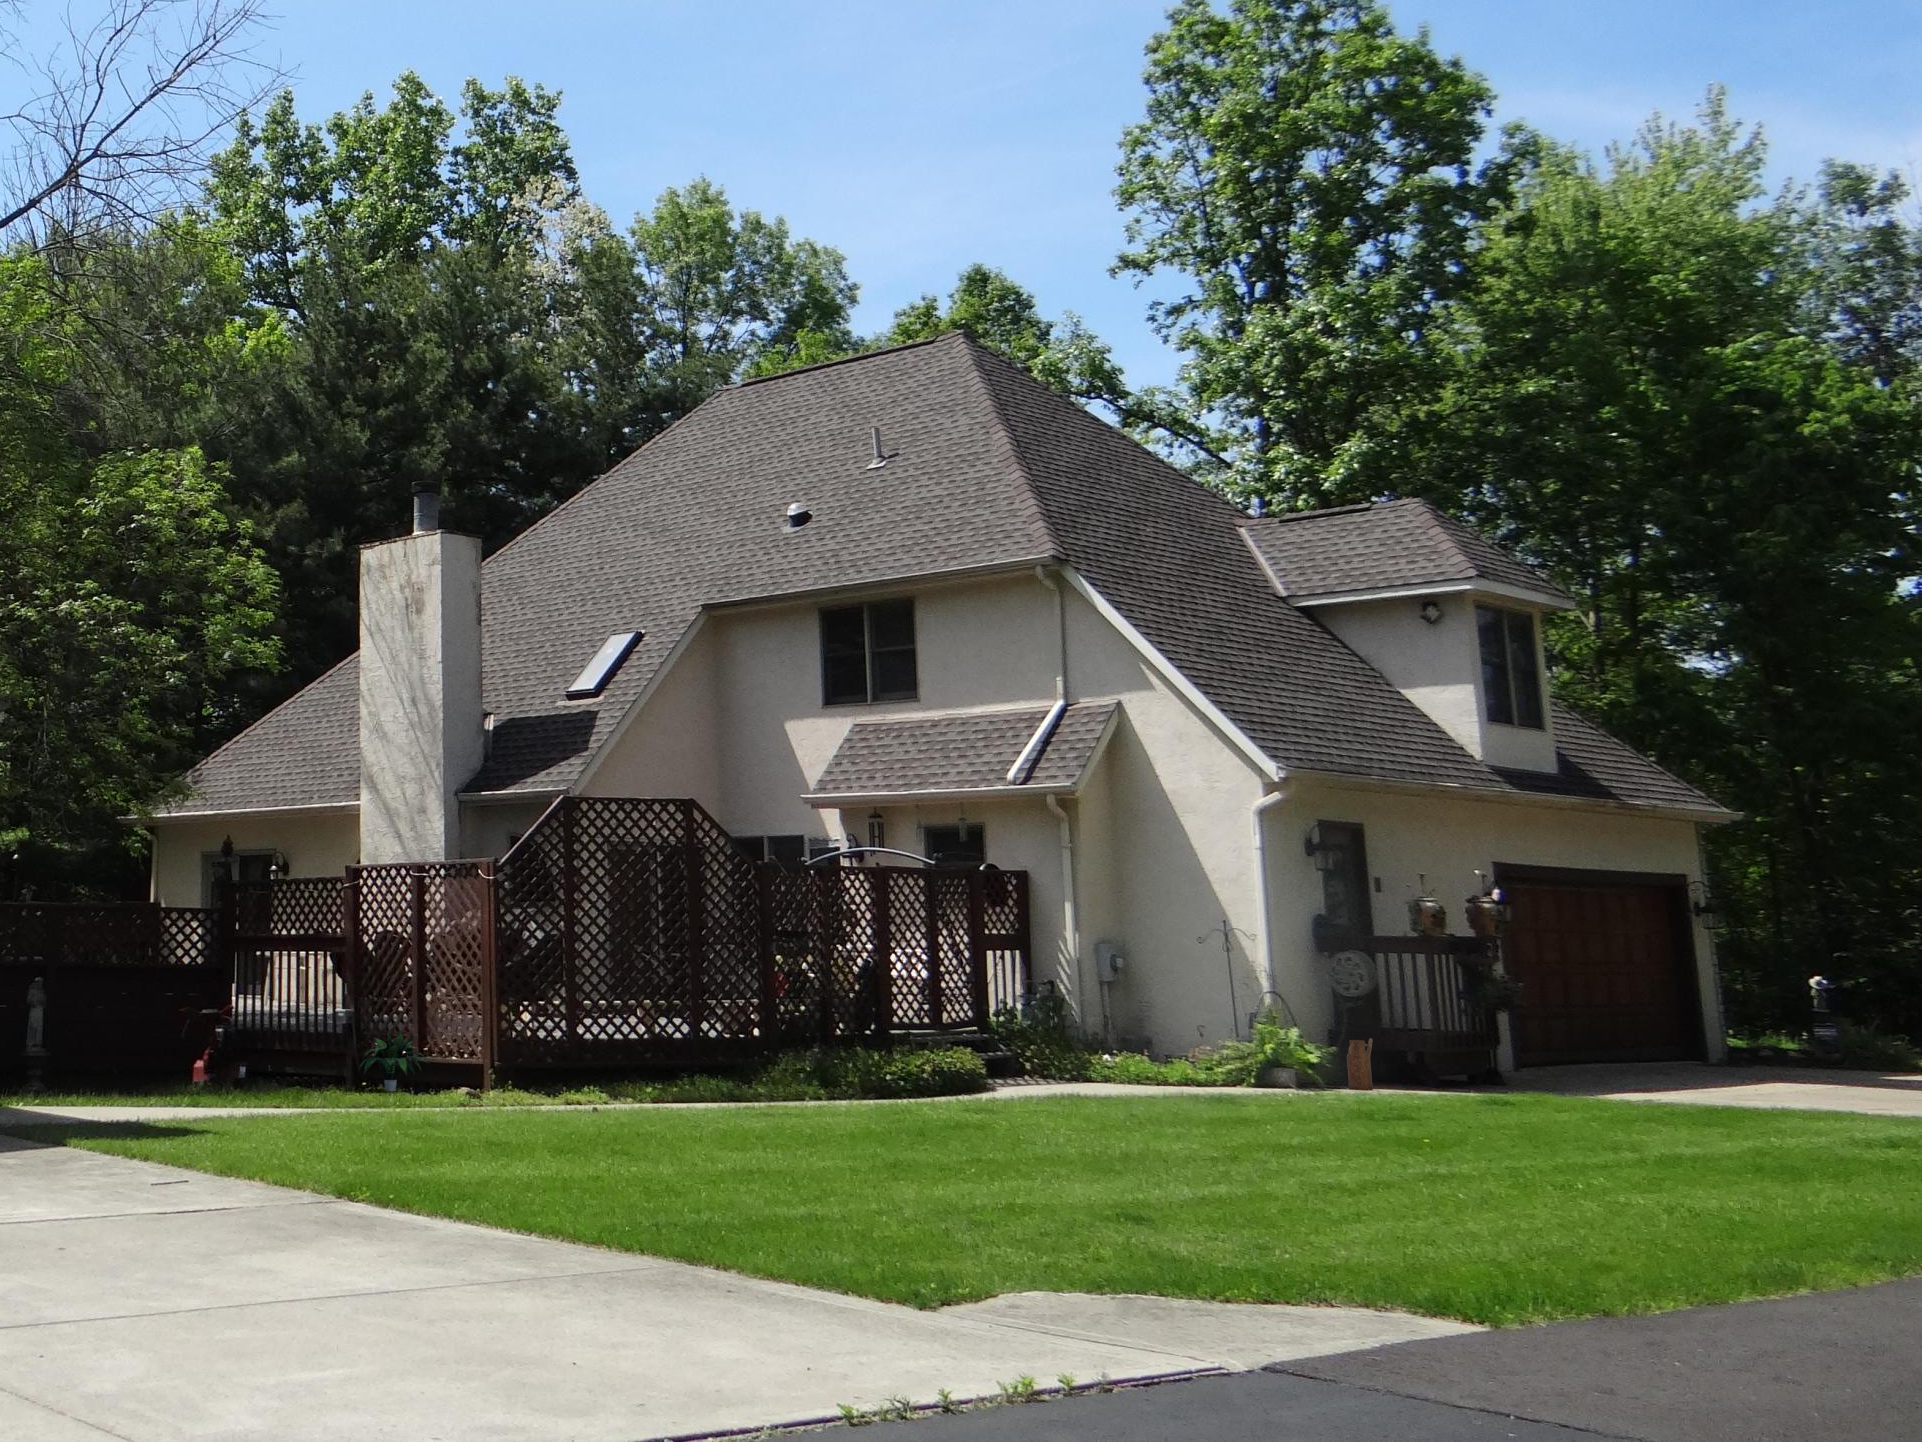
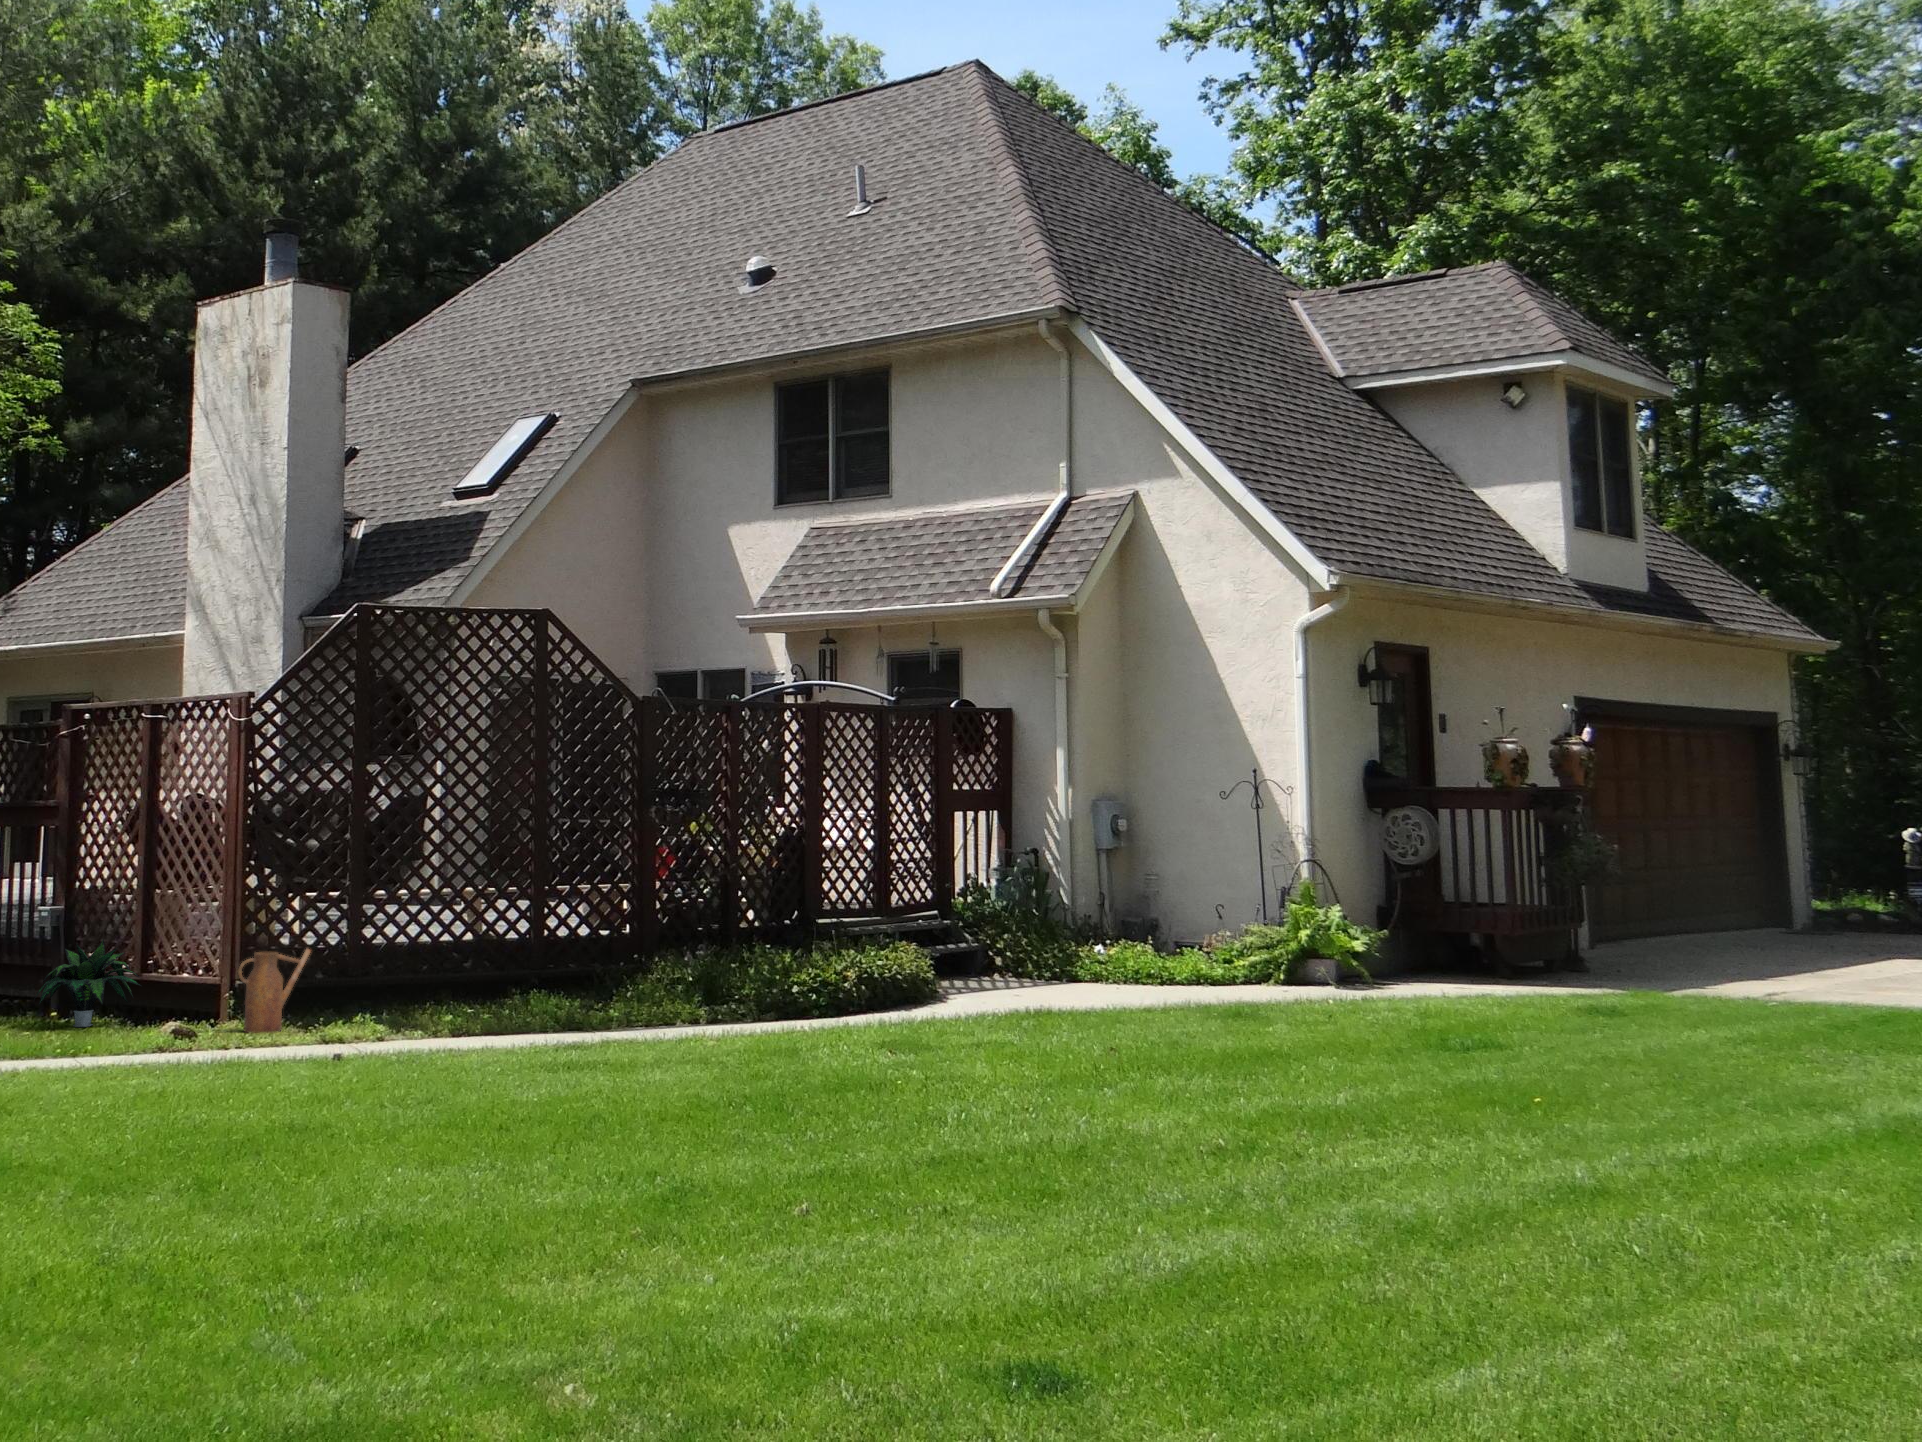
watering can: present [1347,1038,1373,1090] -> present [238,949,311,1033]

